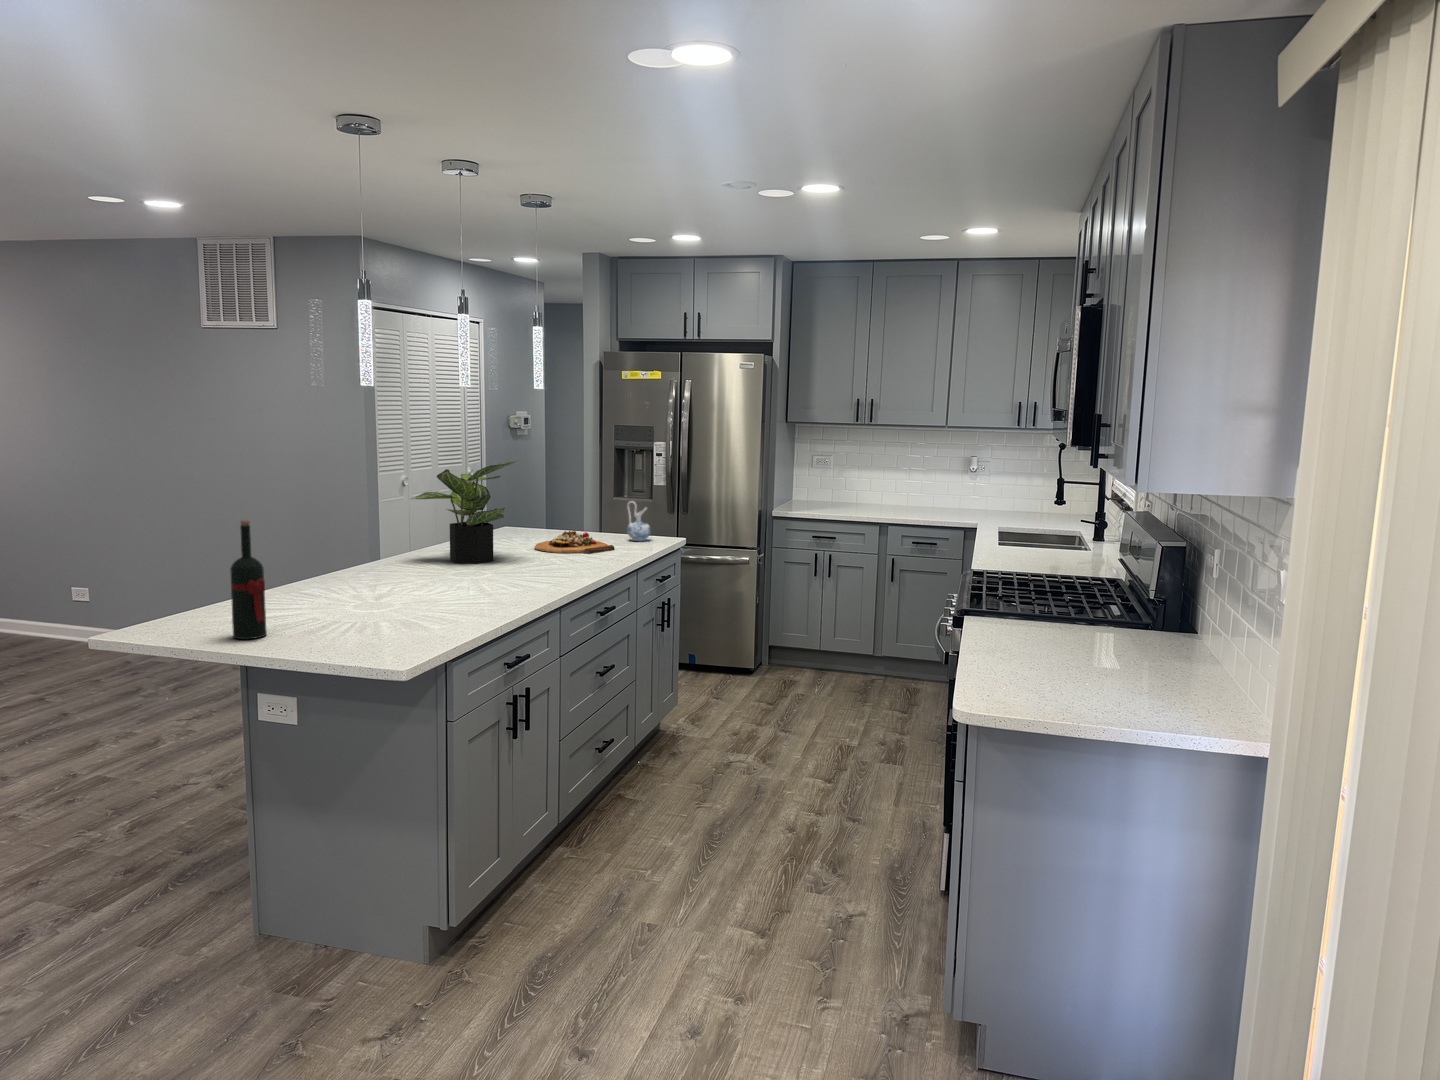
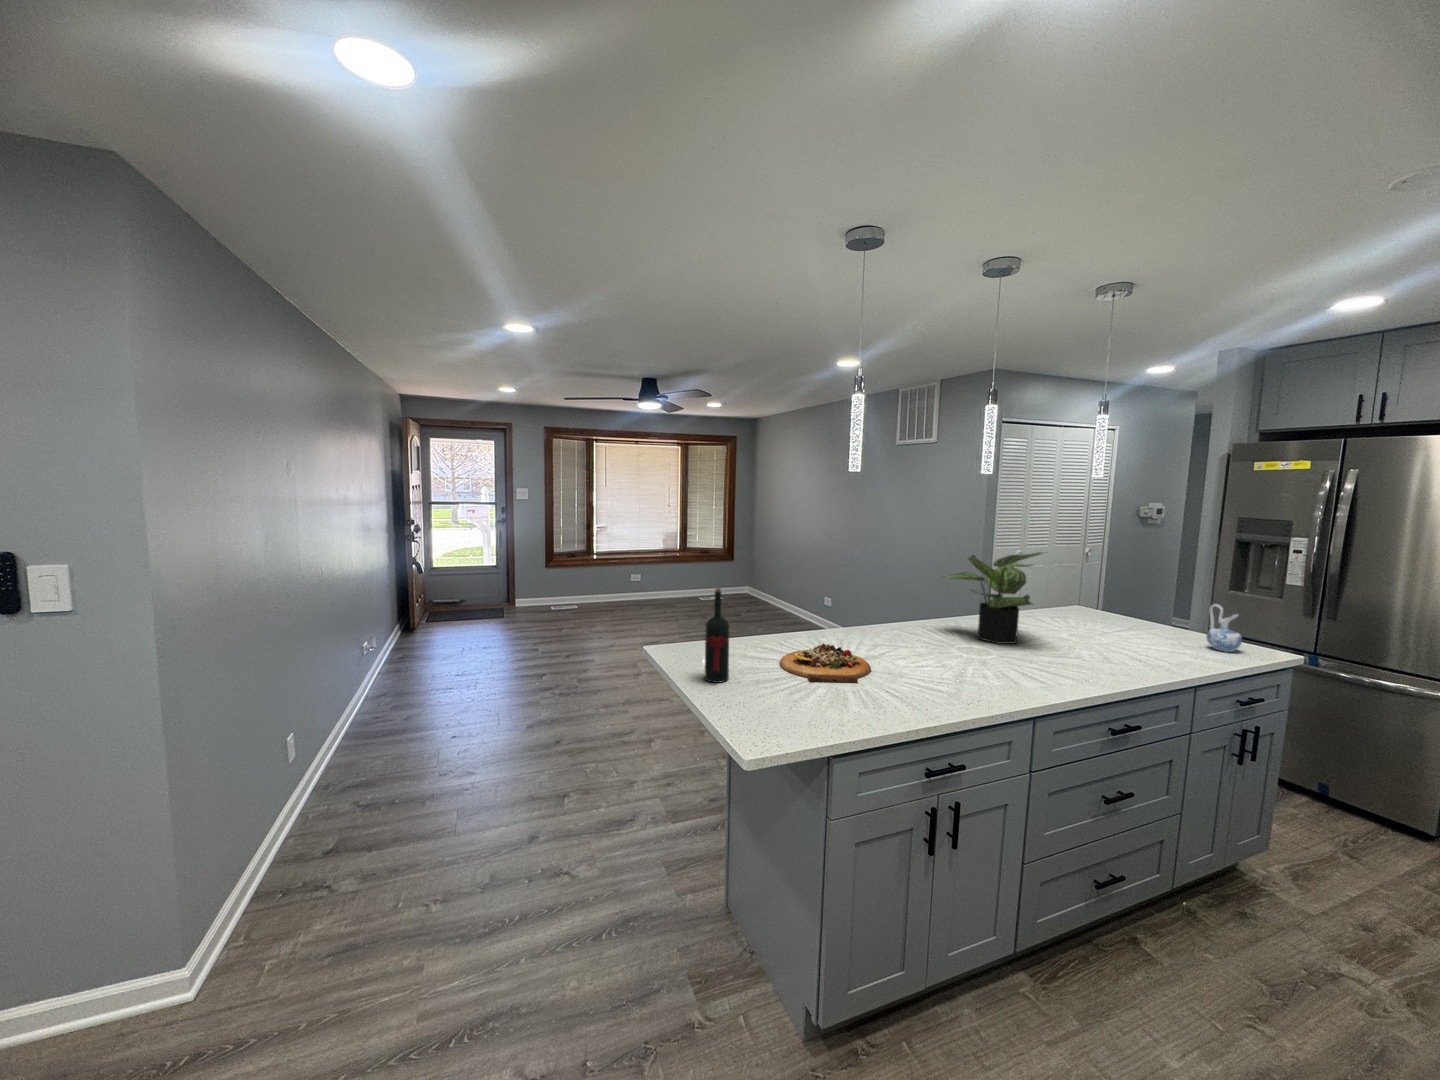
cutting board: present [535,531,615,554] -> present [780,644,871,684]

